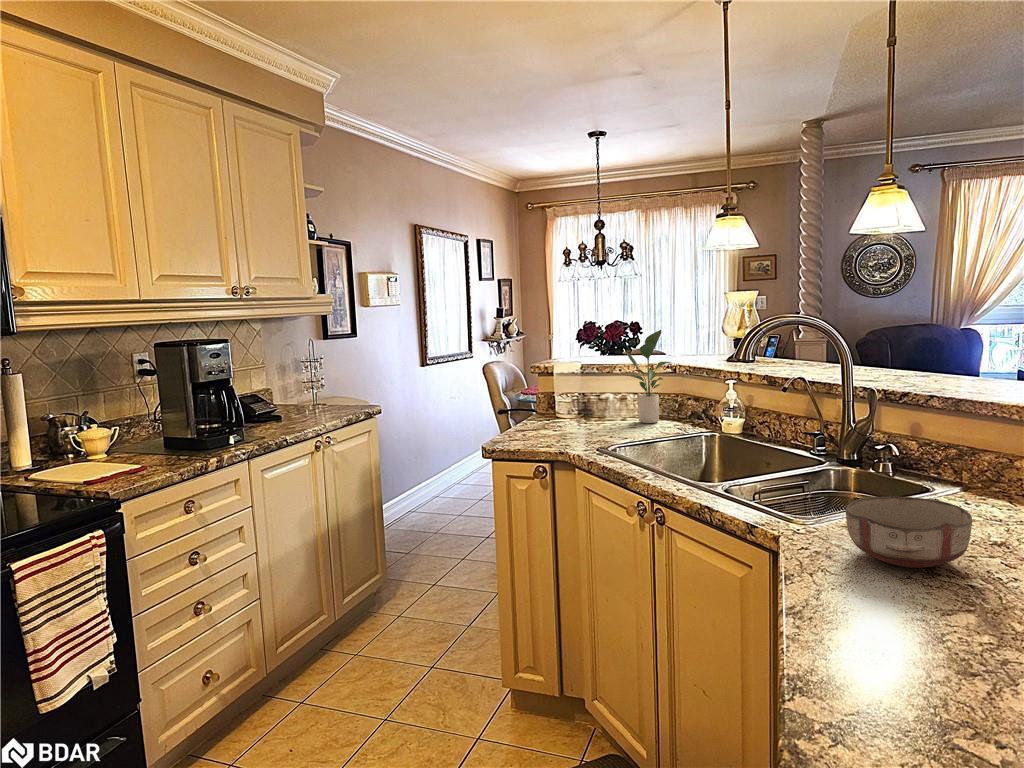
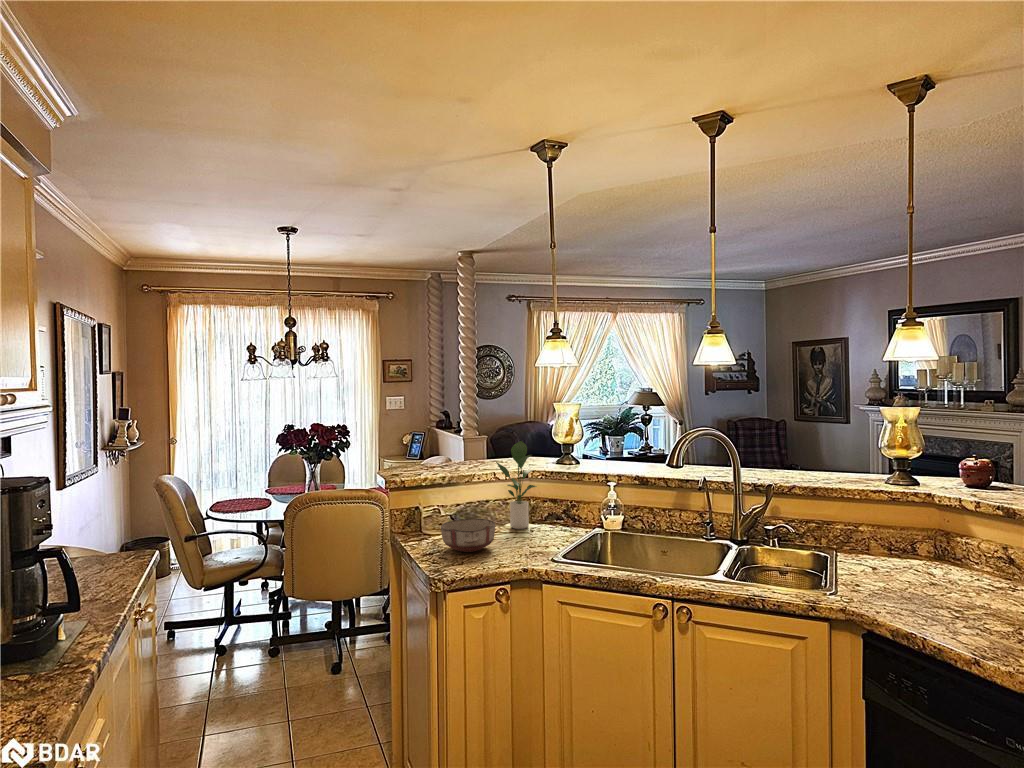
ceramic bowl: present [846,497,972,568] -> present [441,519,495,552]

